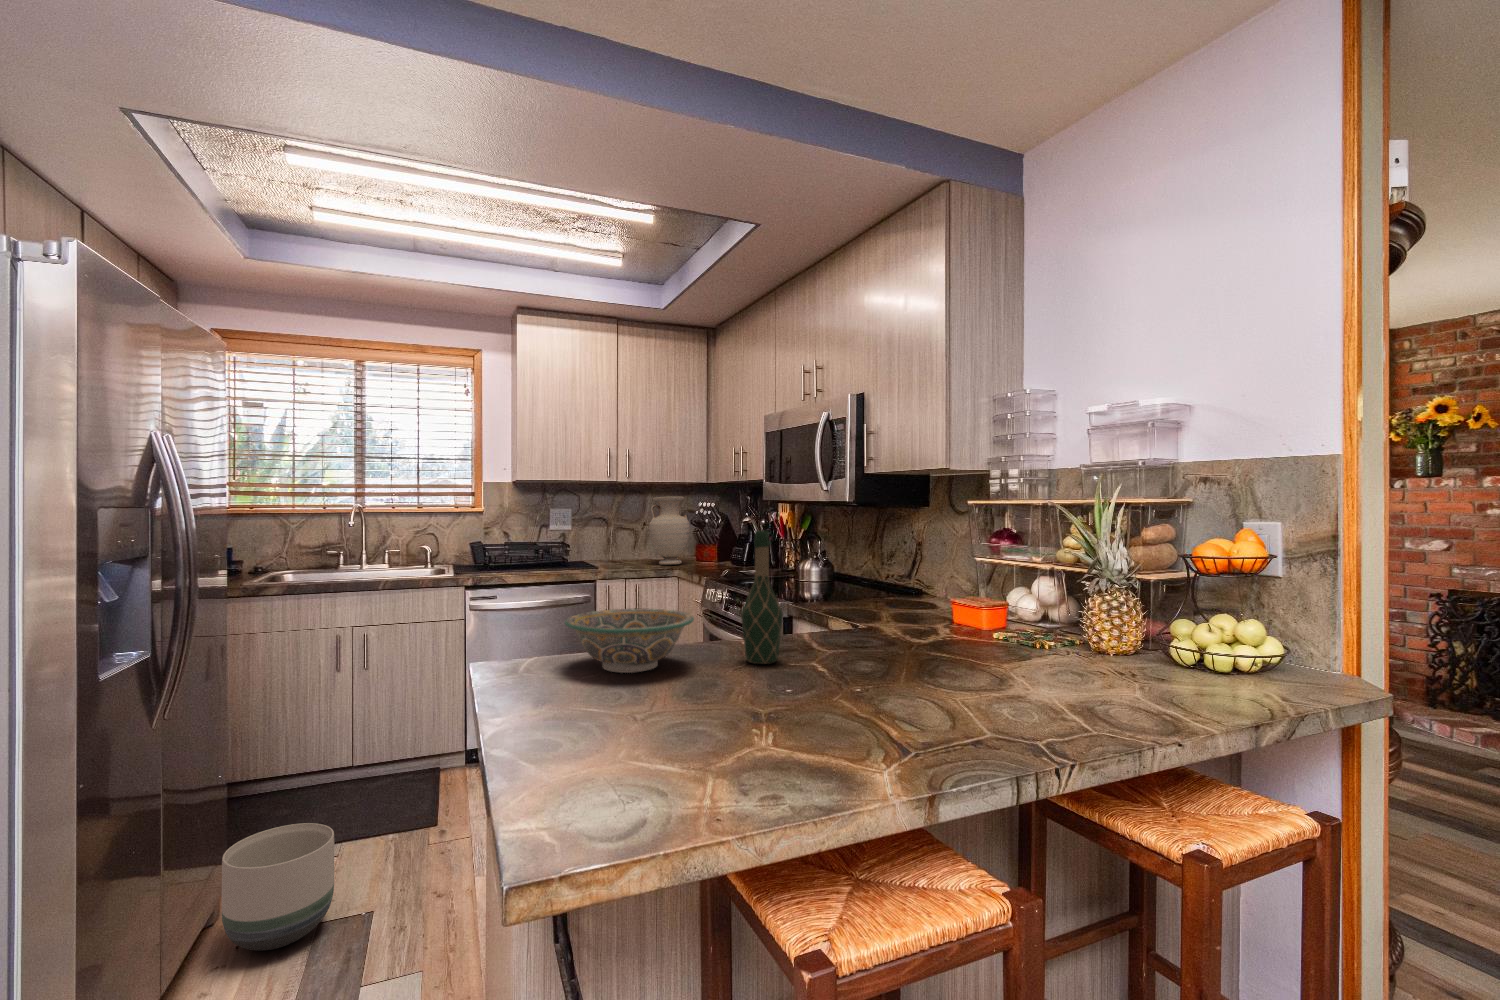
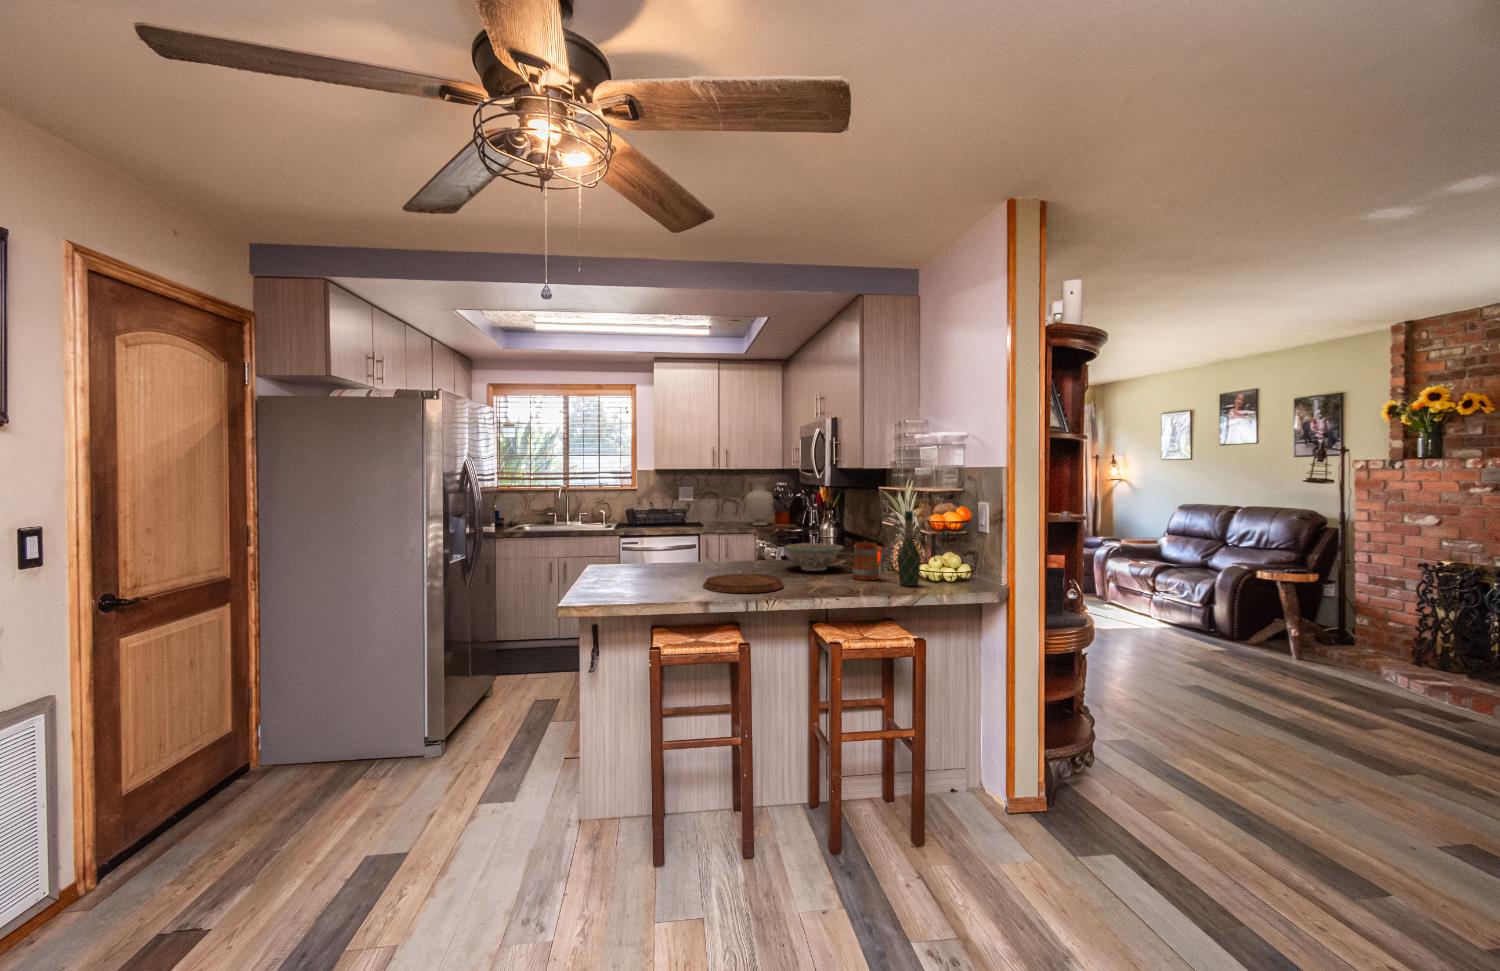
wine bottle: present [741,531,783,664] -> present [897,511,921,586]
mug: none [1003,595,1073,666] -> present [852,542,885,580]
bowl: present [565,609,694,673] -> present [784,543,843,571]
cutting board: none [779,667,953,726] -> present [703,574,783,593]
planter: present [222,823,334,951] -> none [492,654,541,709]

